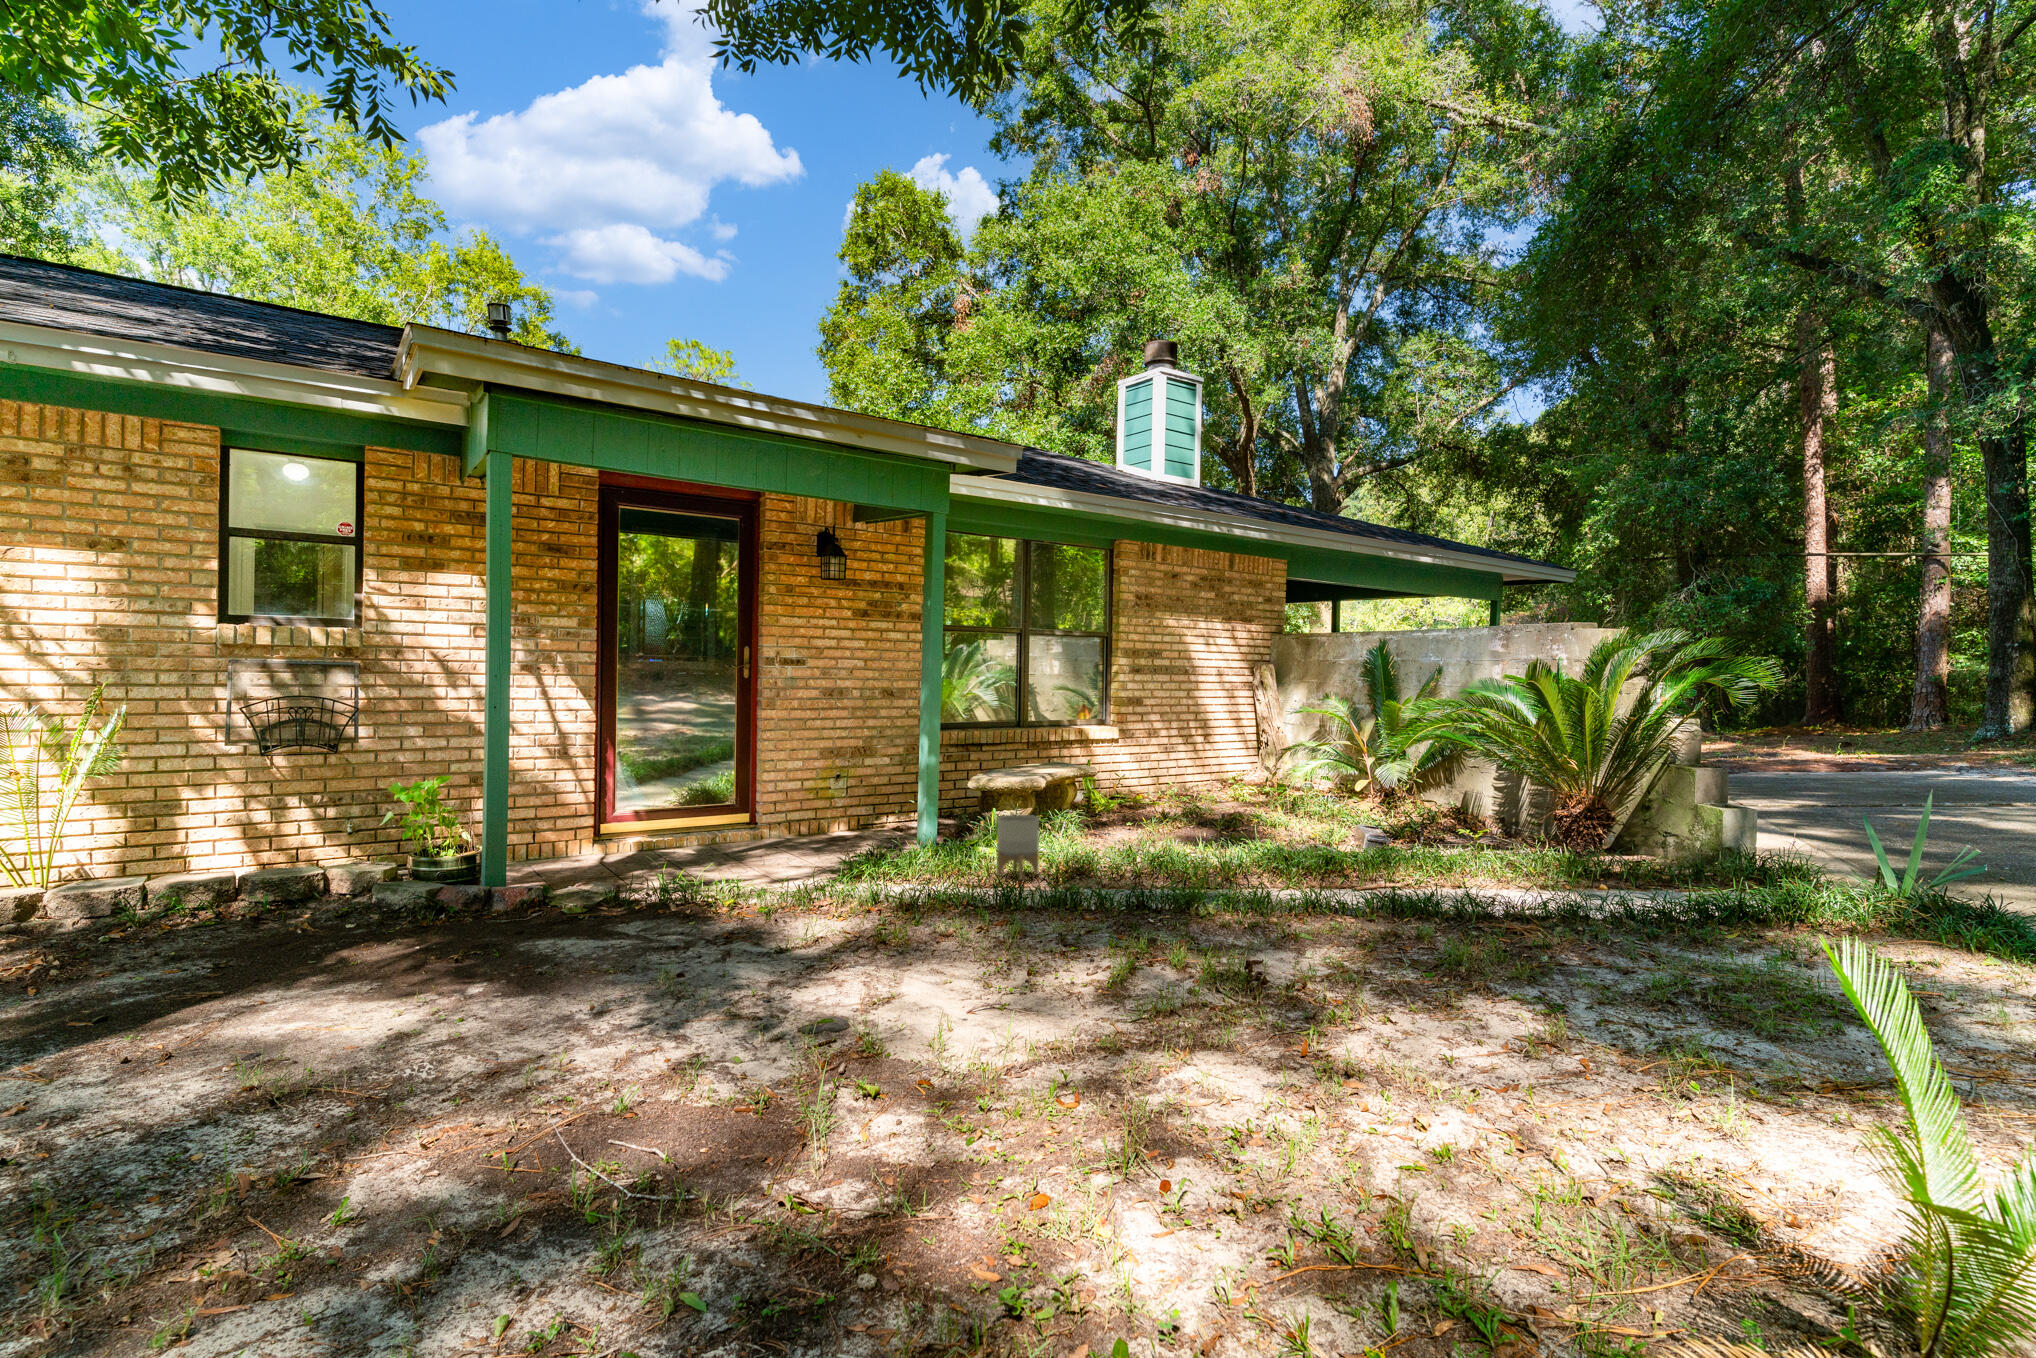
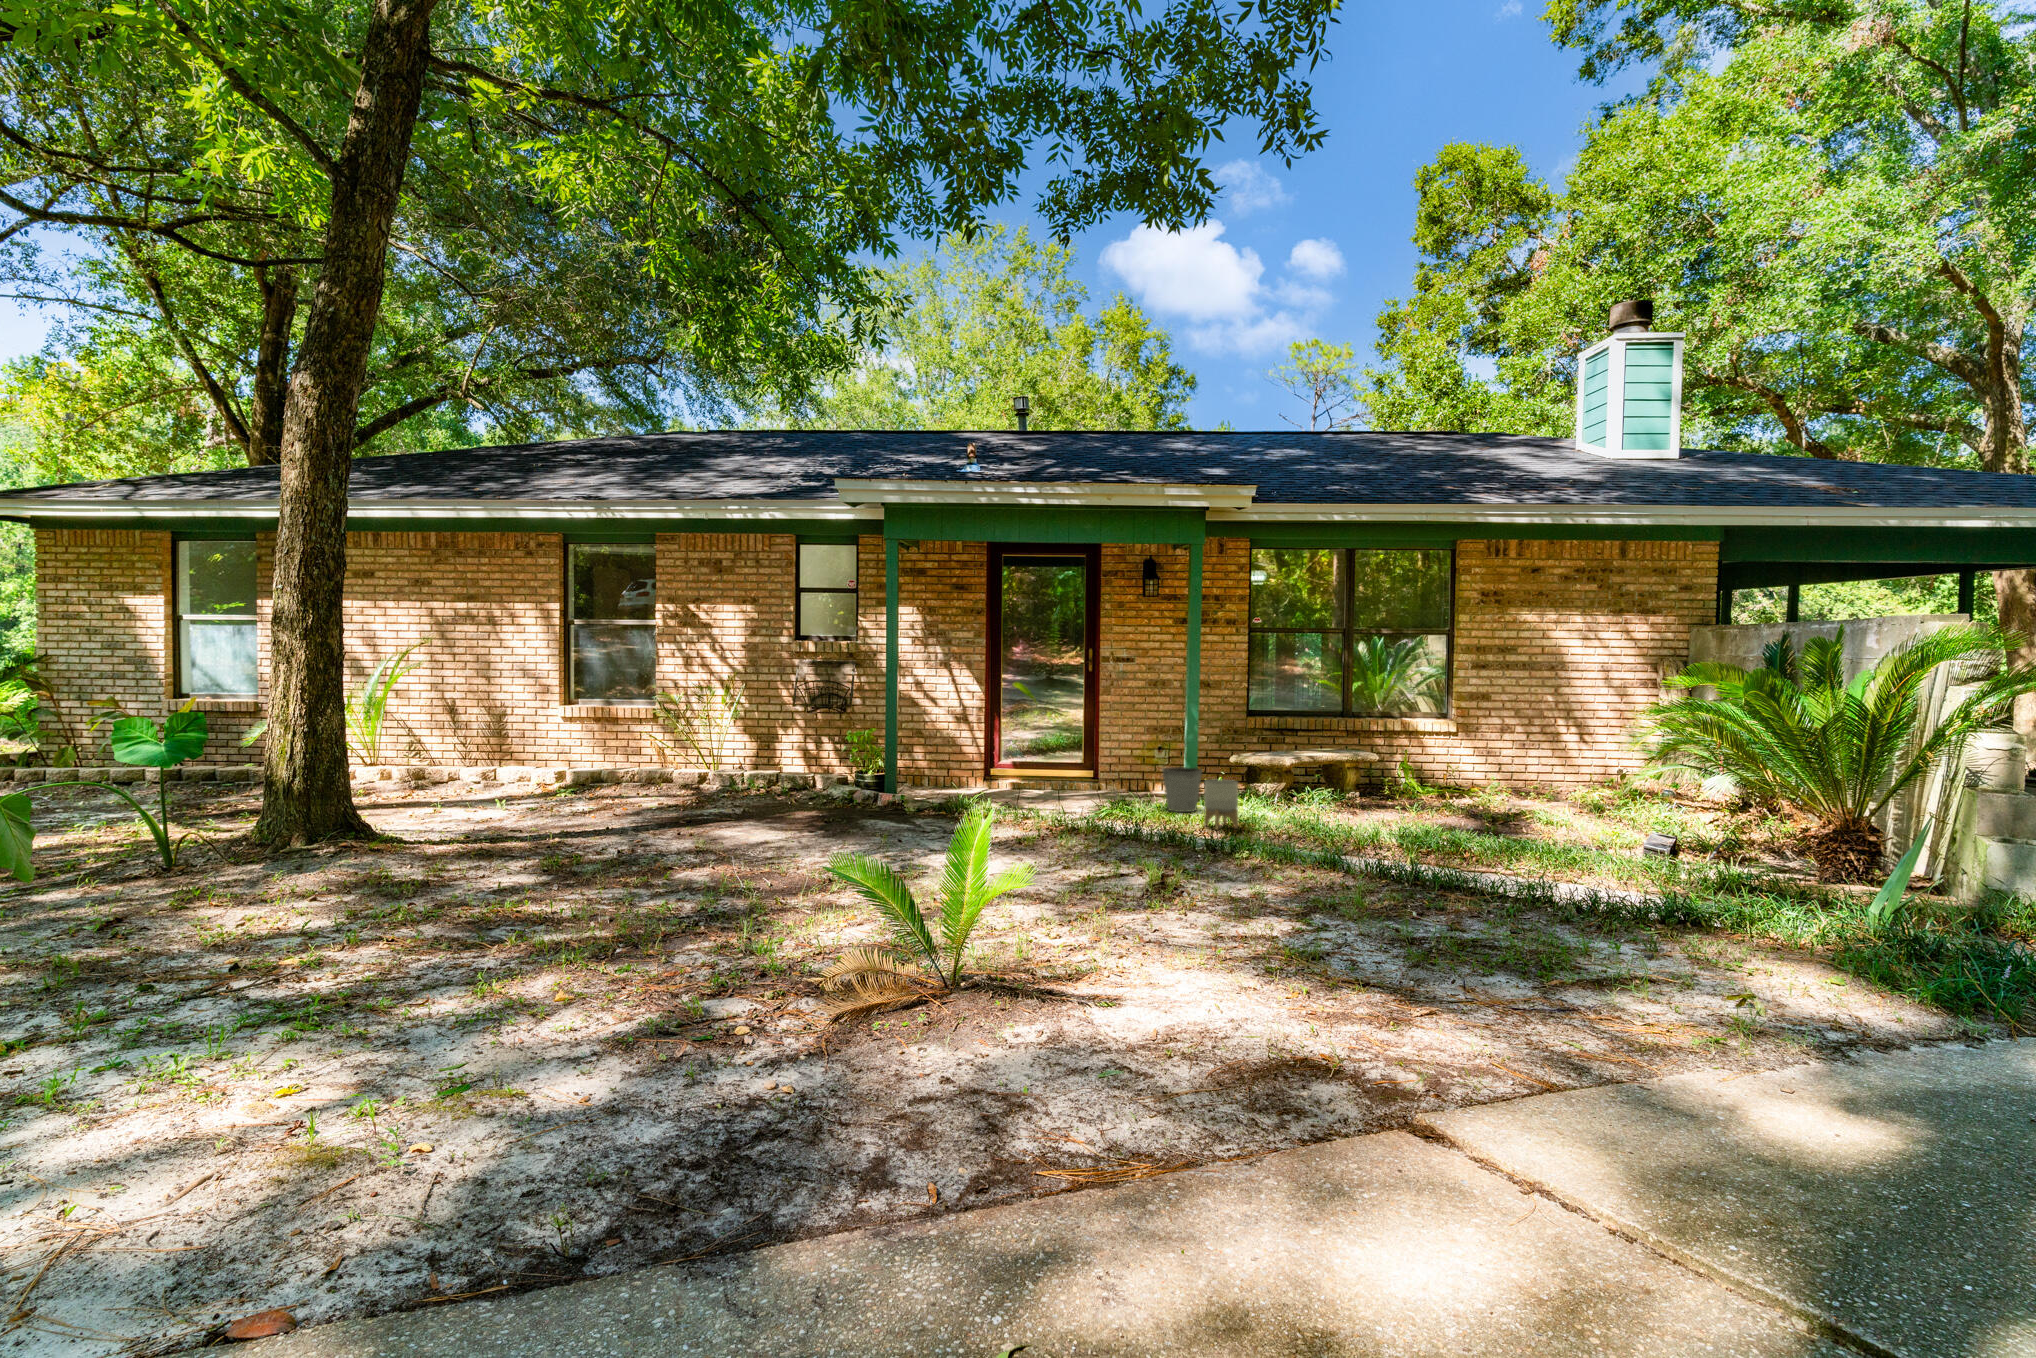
bucket: none [901,798,955,860] -> present [1162,767,1202,812]

